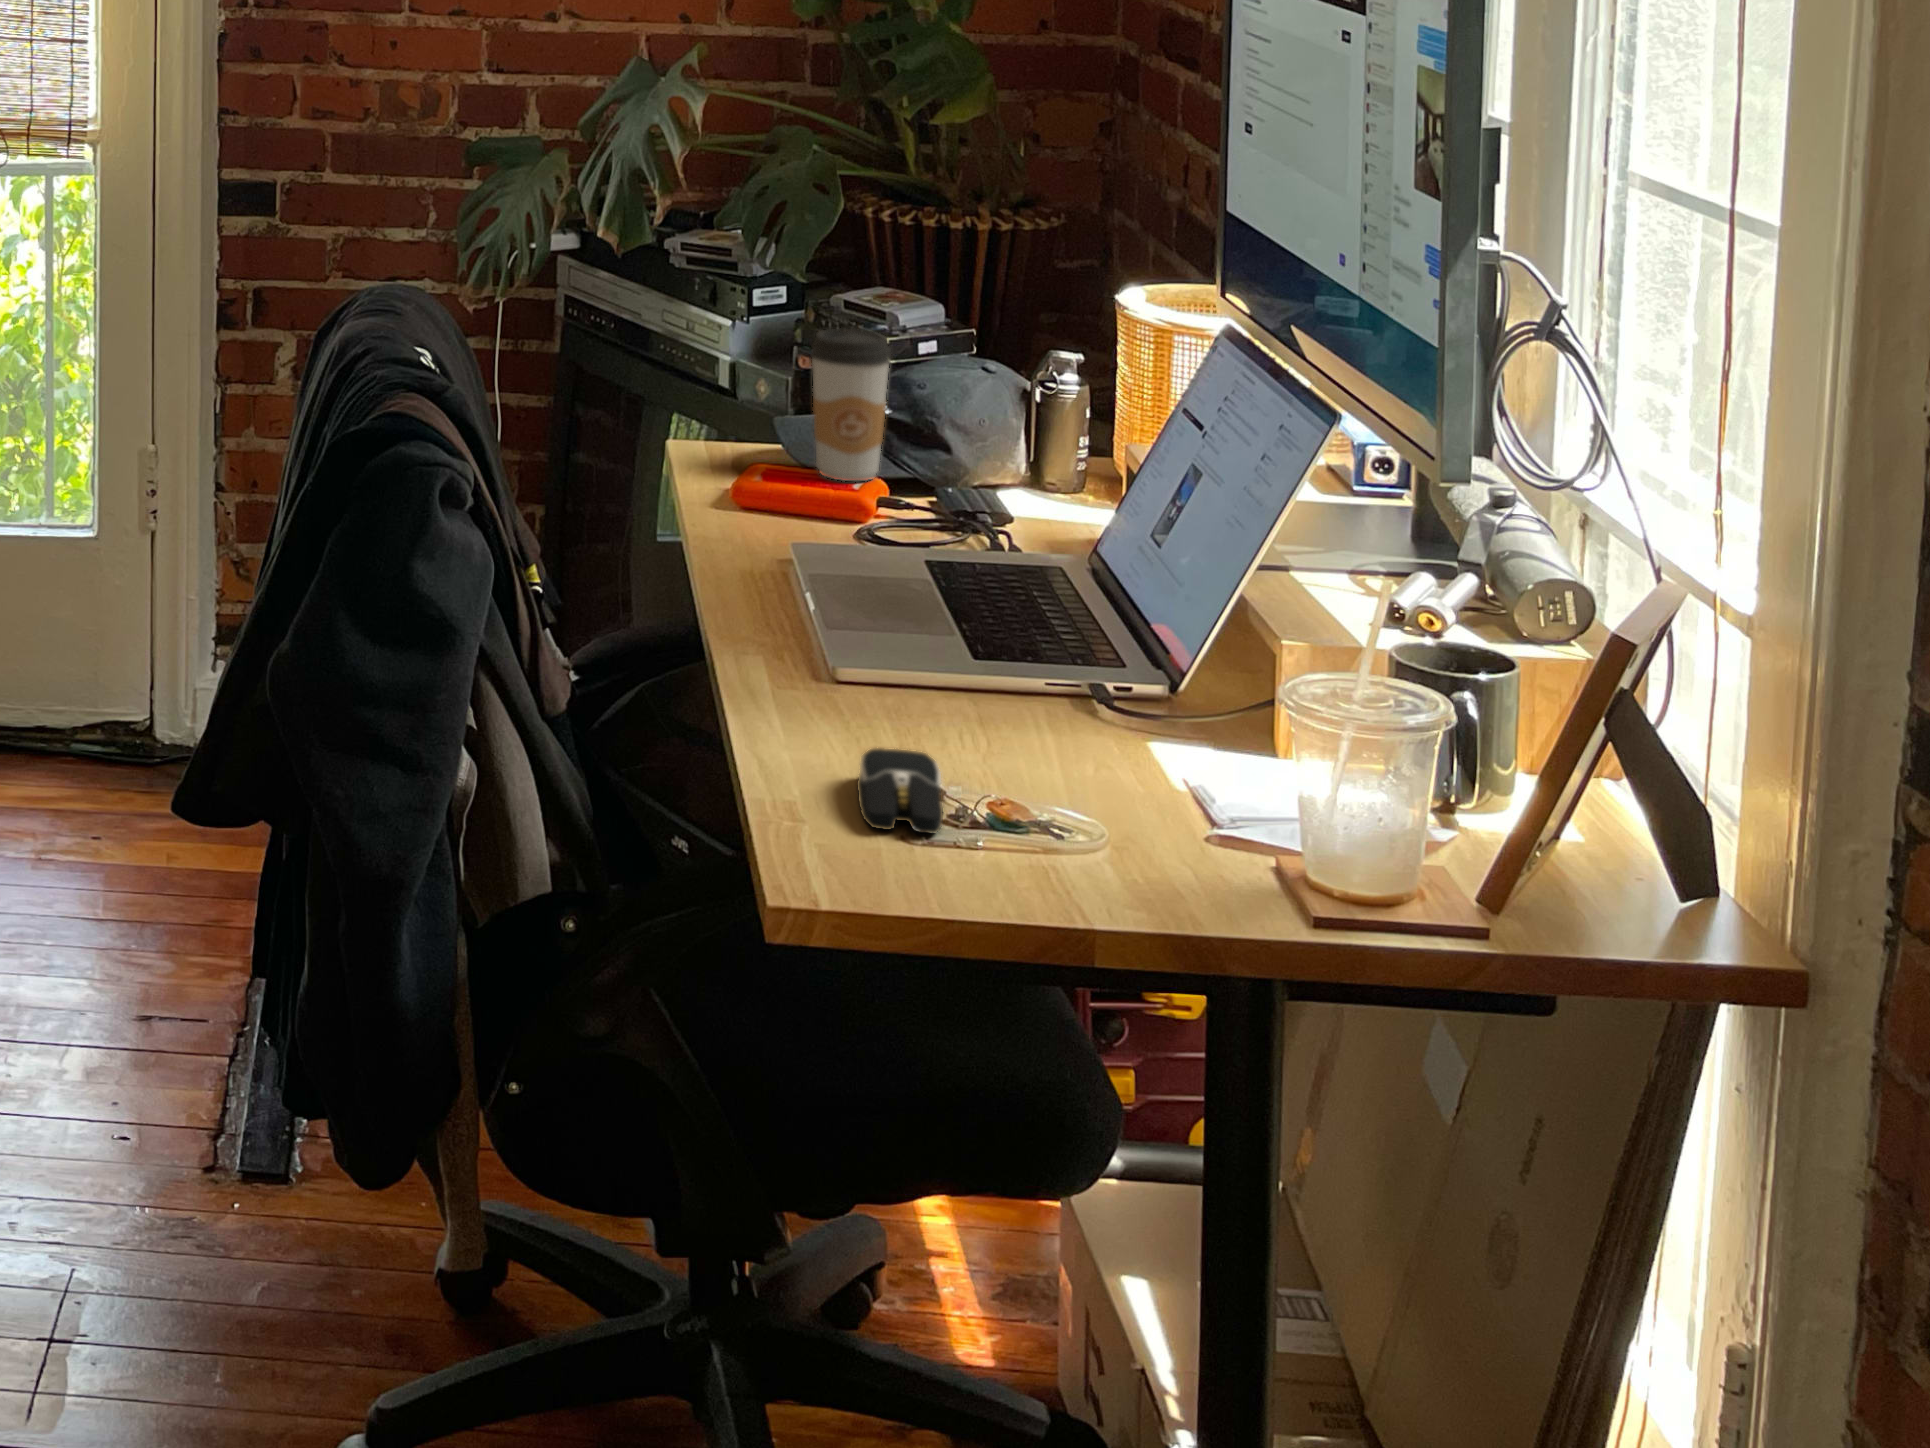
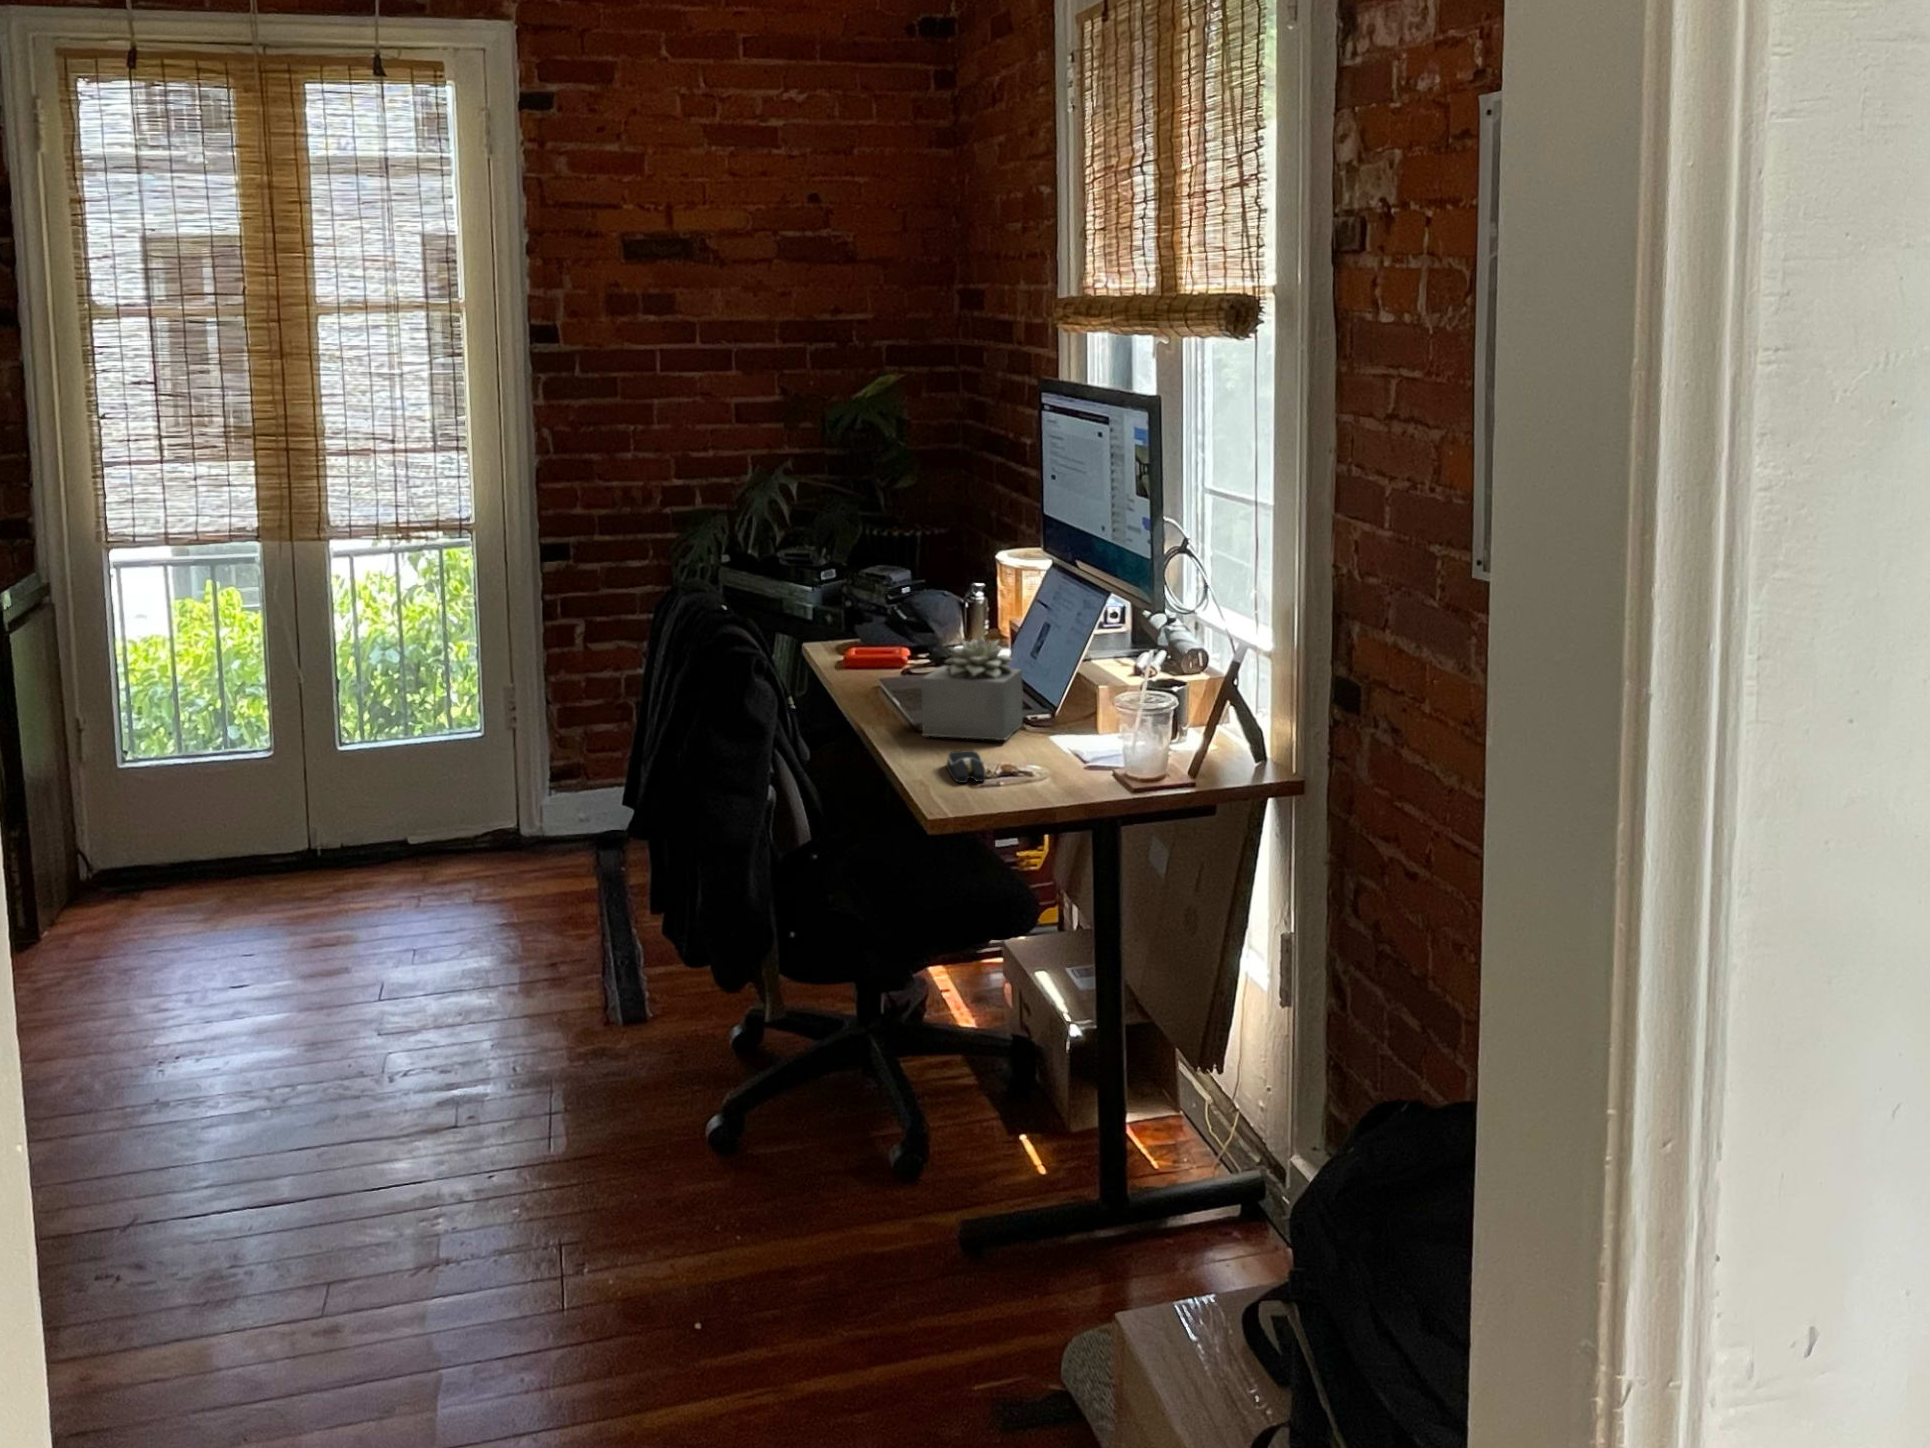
coffee cup: present [811,329,891,481] -> none [870,583,906,652]
succulent plant: none [832,484,1091,737] -> present [921,637,1023,740]

